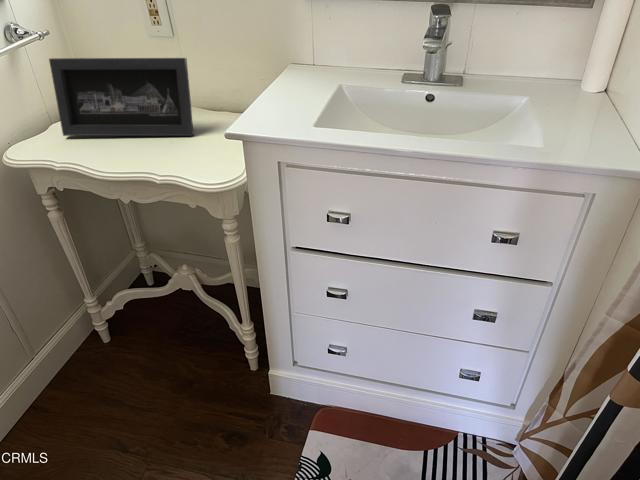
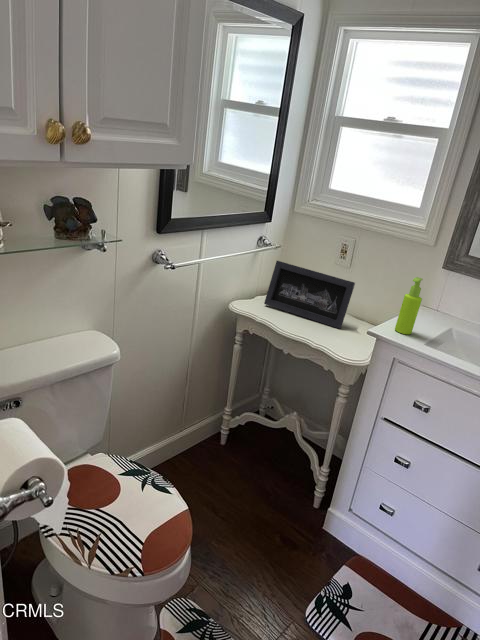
soap dispenser: none [260,21,291,120] -> present [395,277,423,334]

